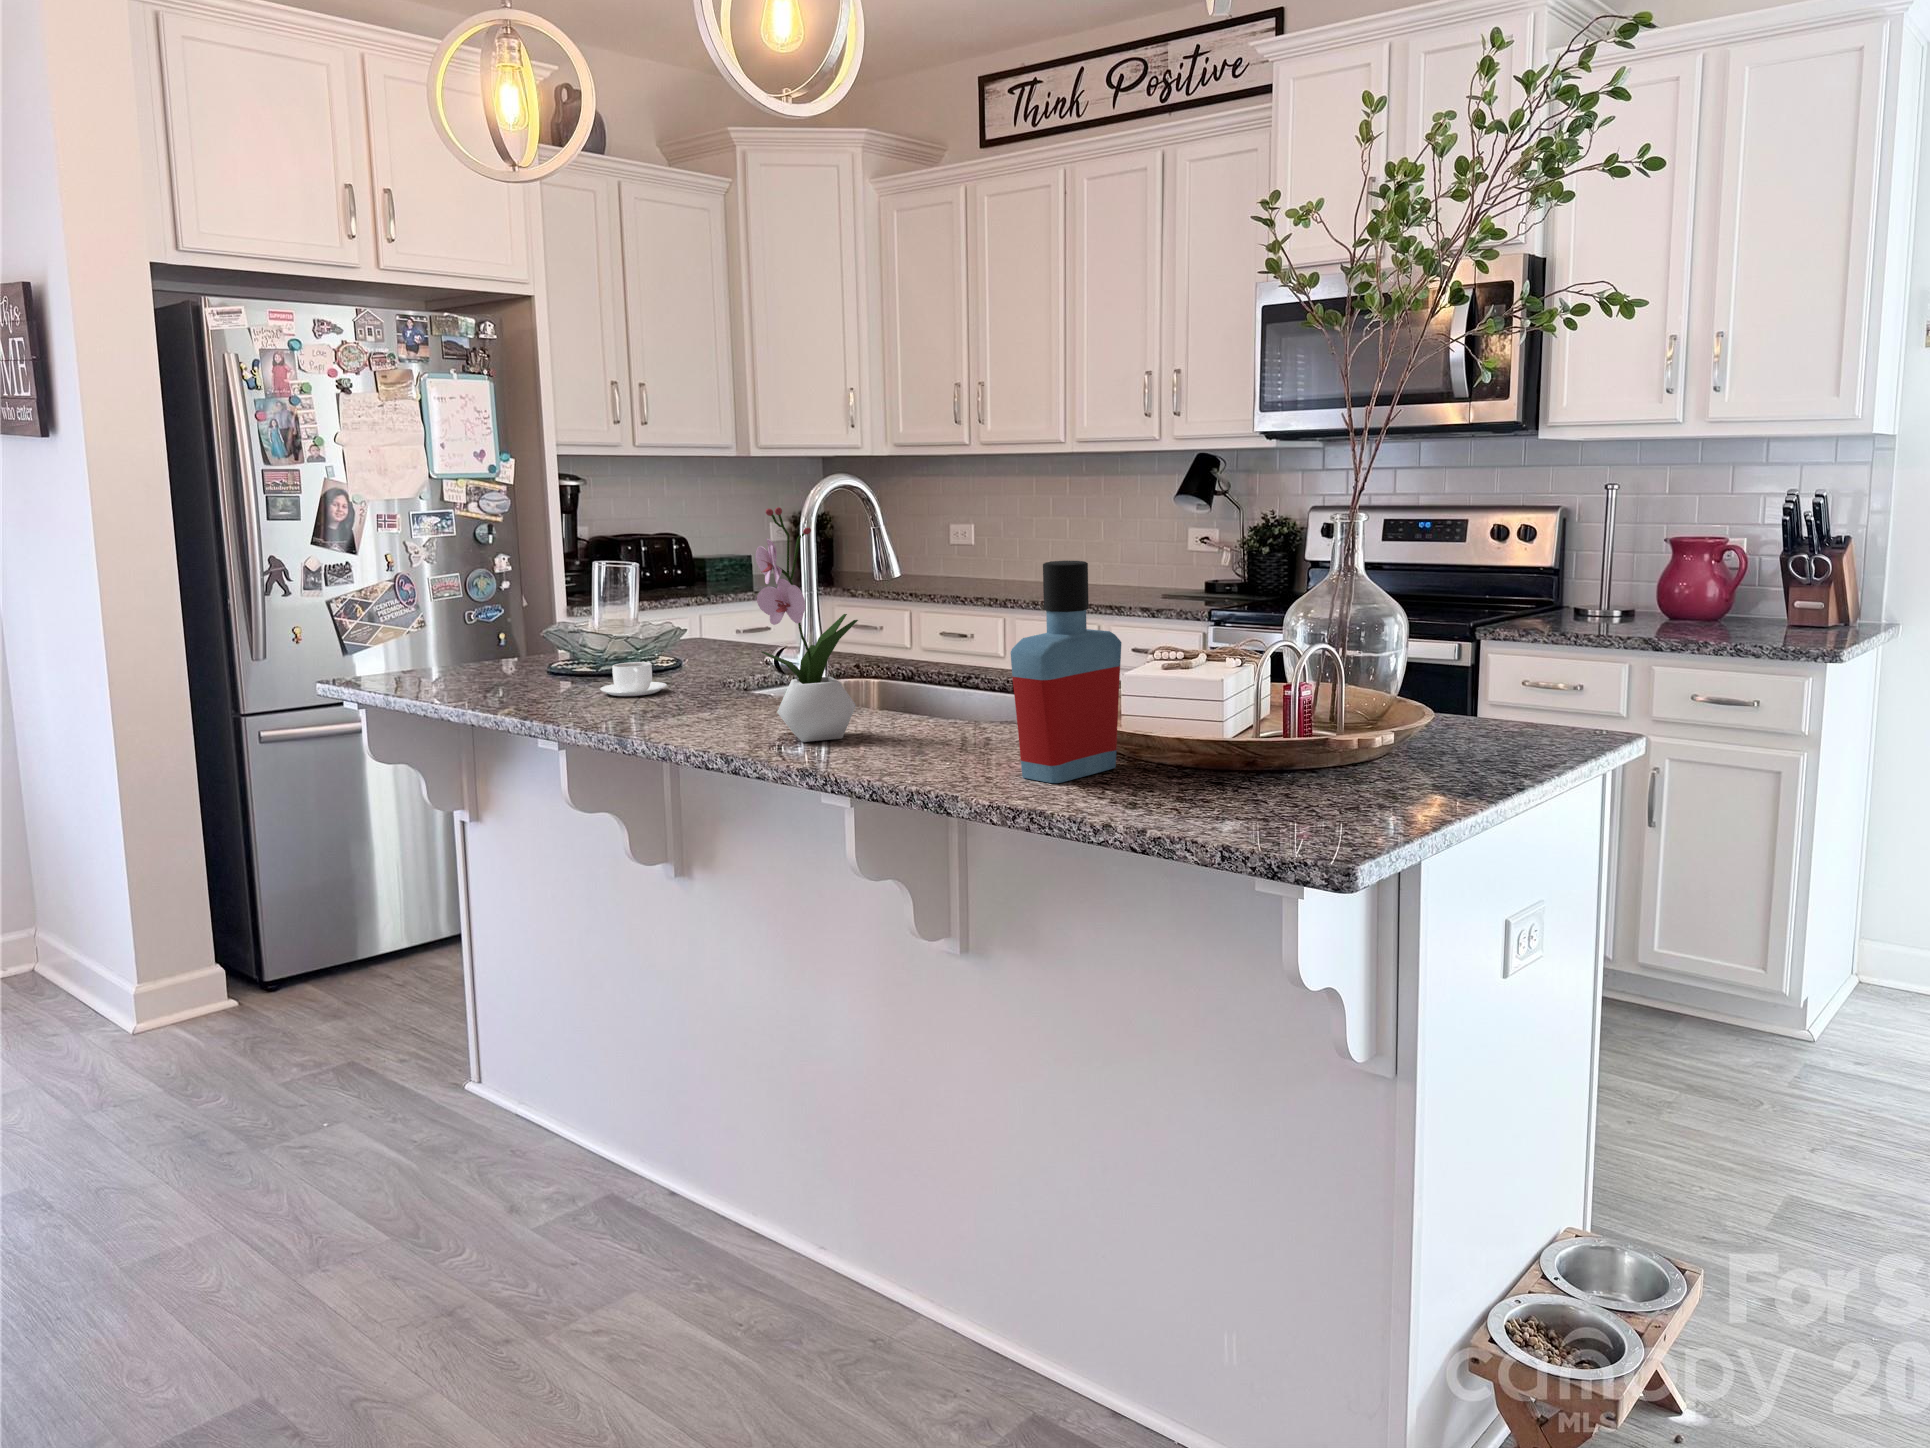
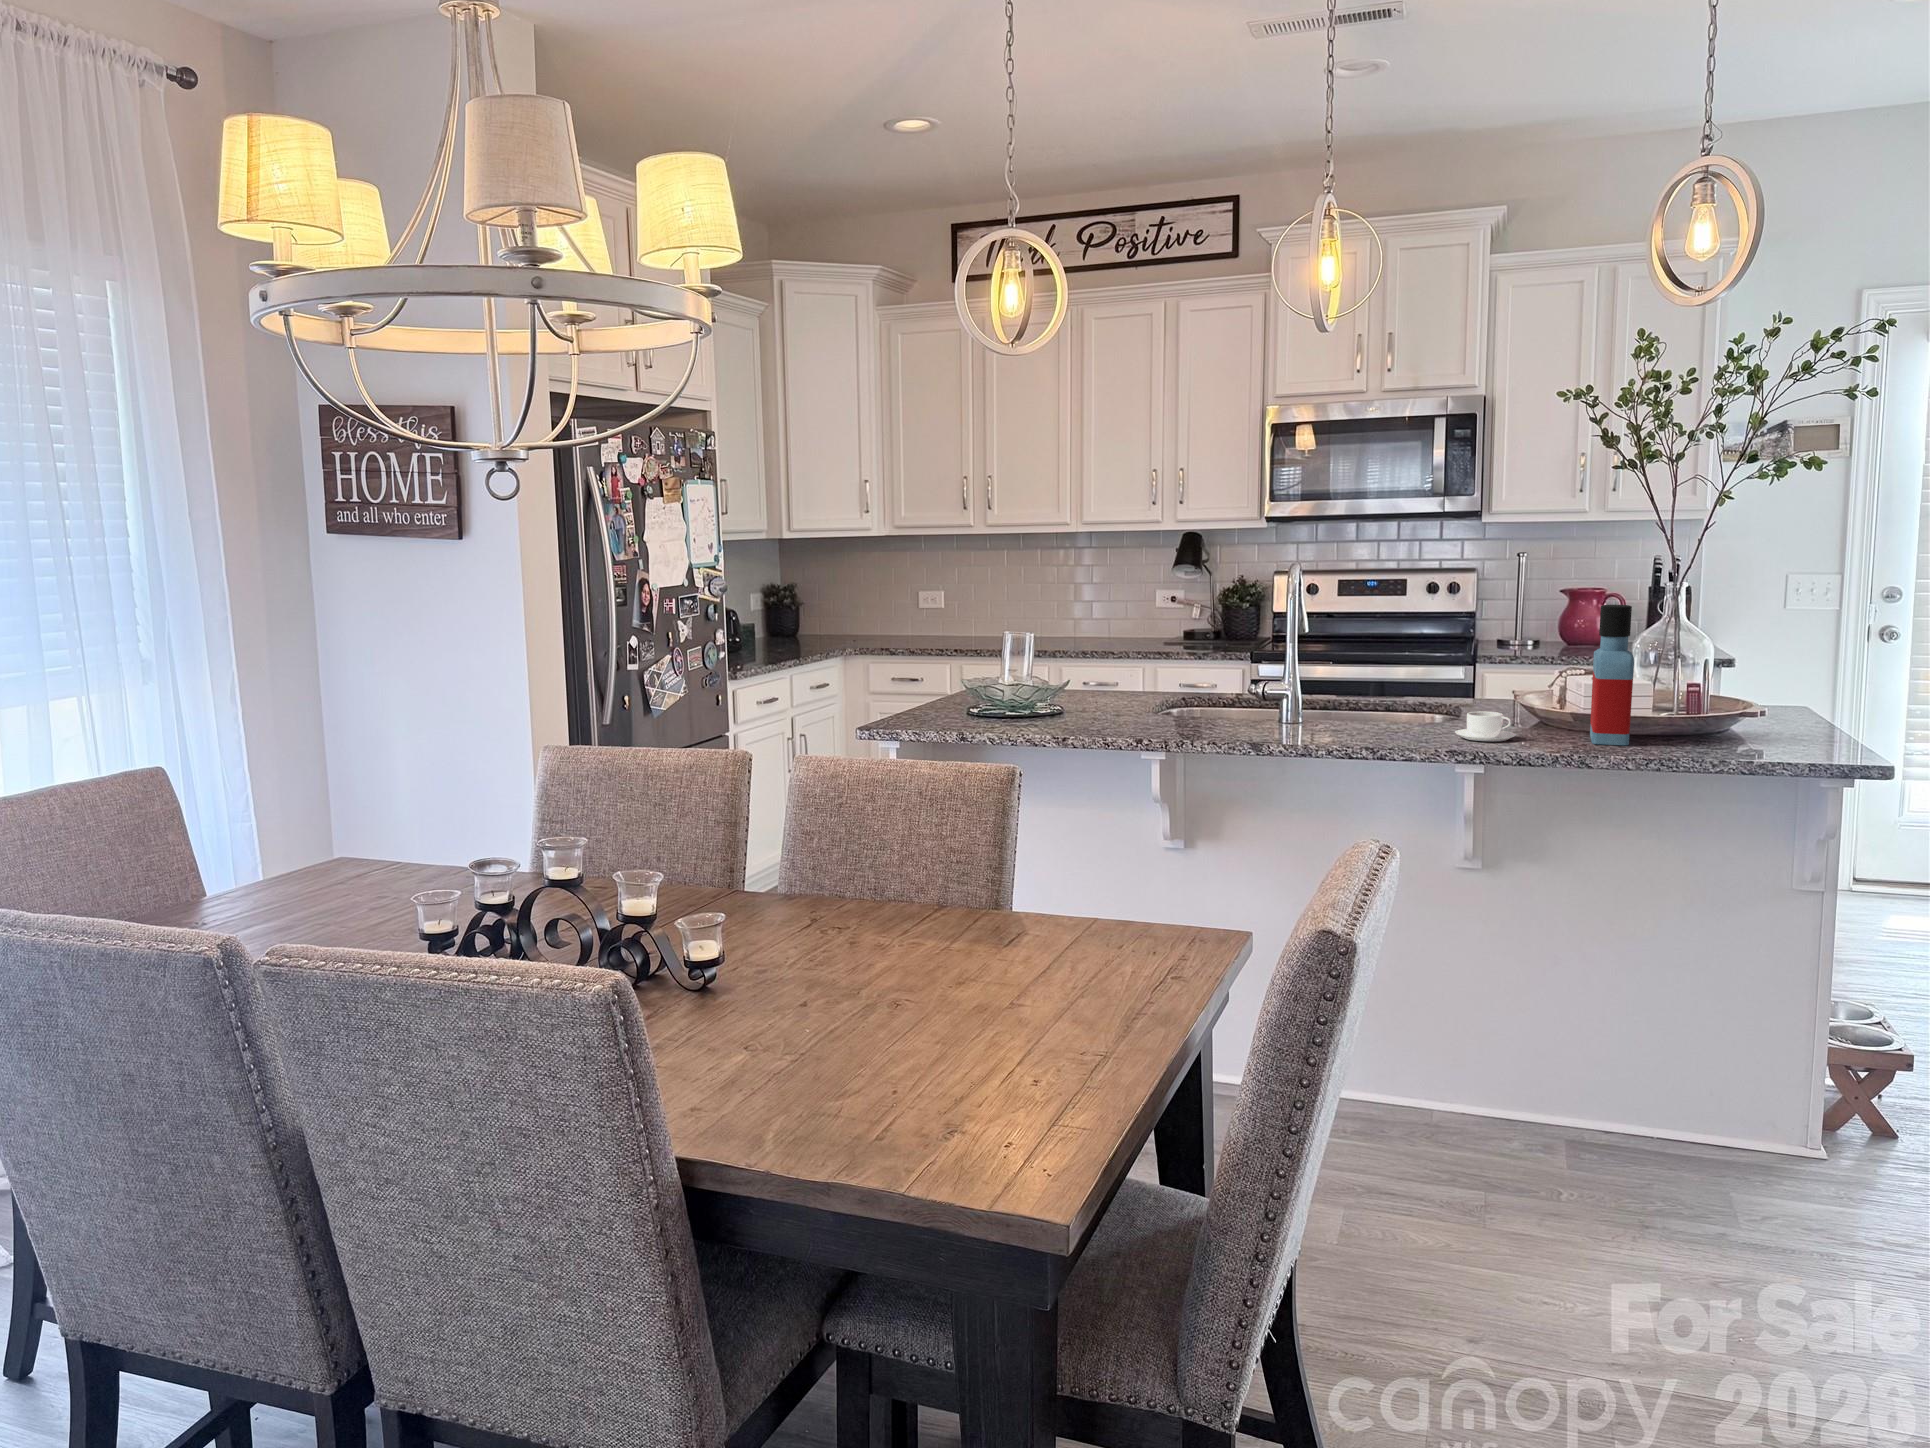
flower arrangement: present [755,507,858,742] -> none [1337,574,1408,737]
coffee cup: present [600,662,666,696] -> present [1455,712,1516,741]

